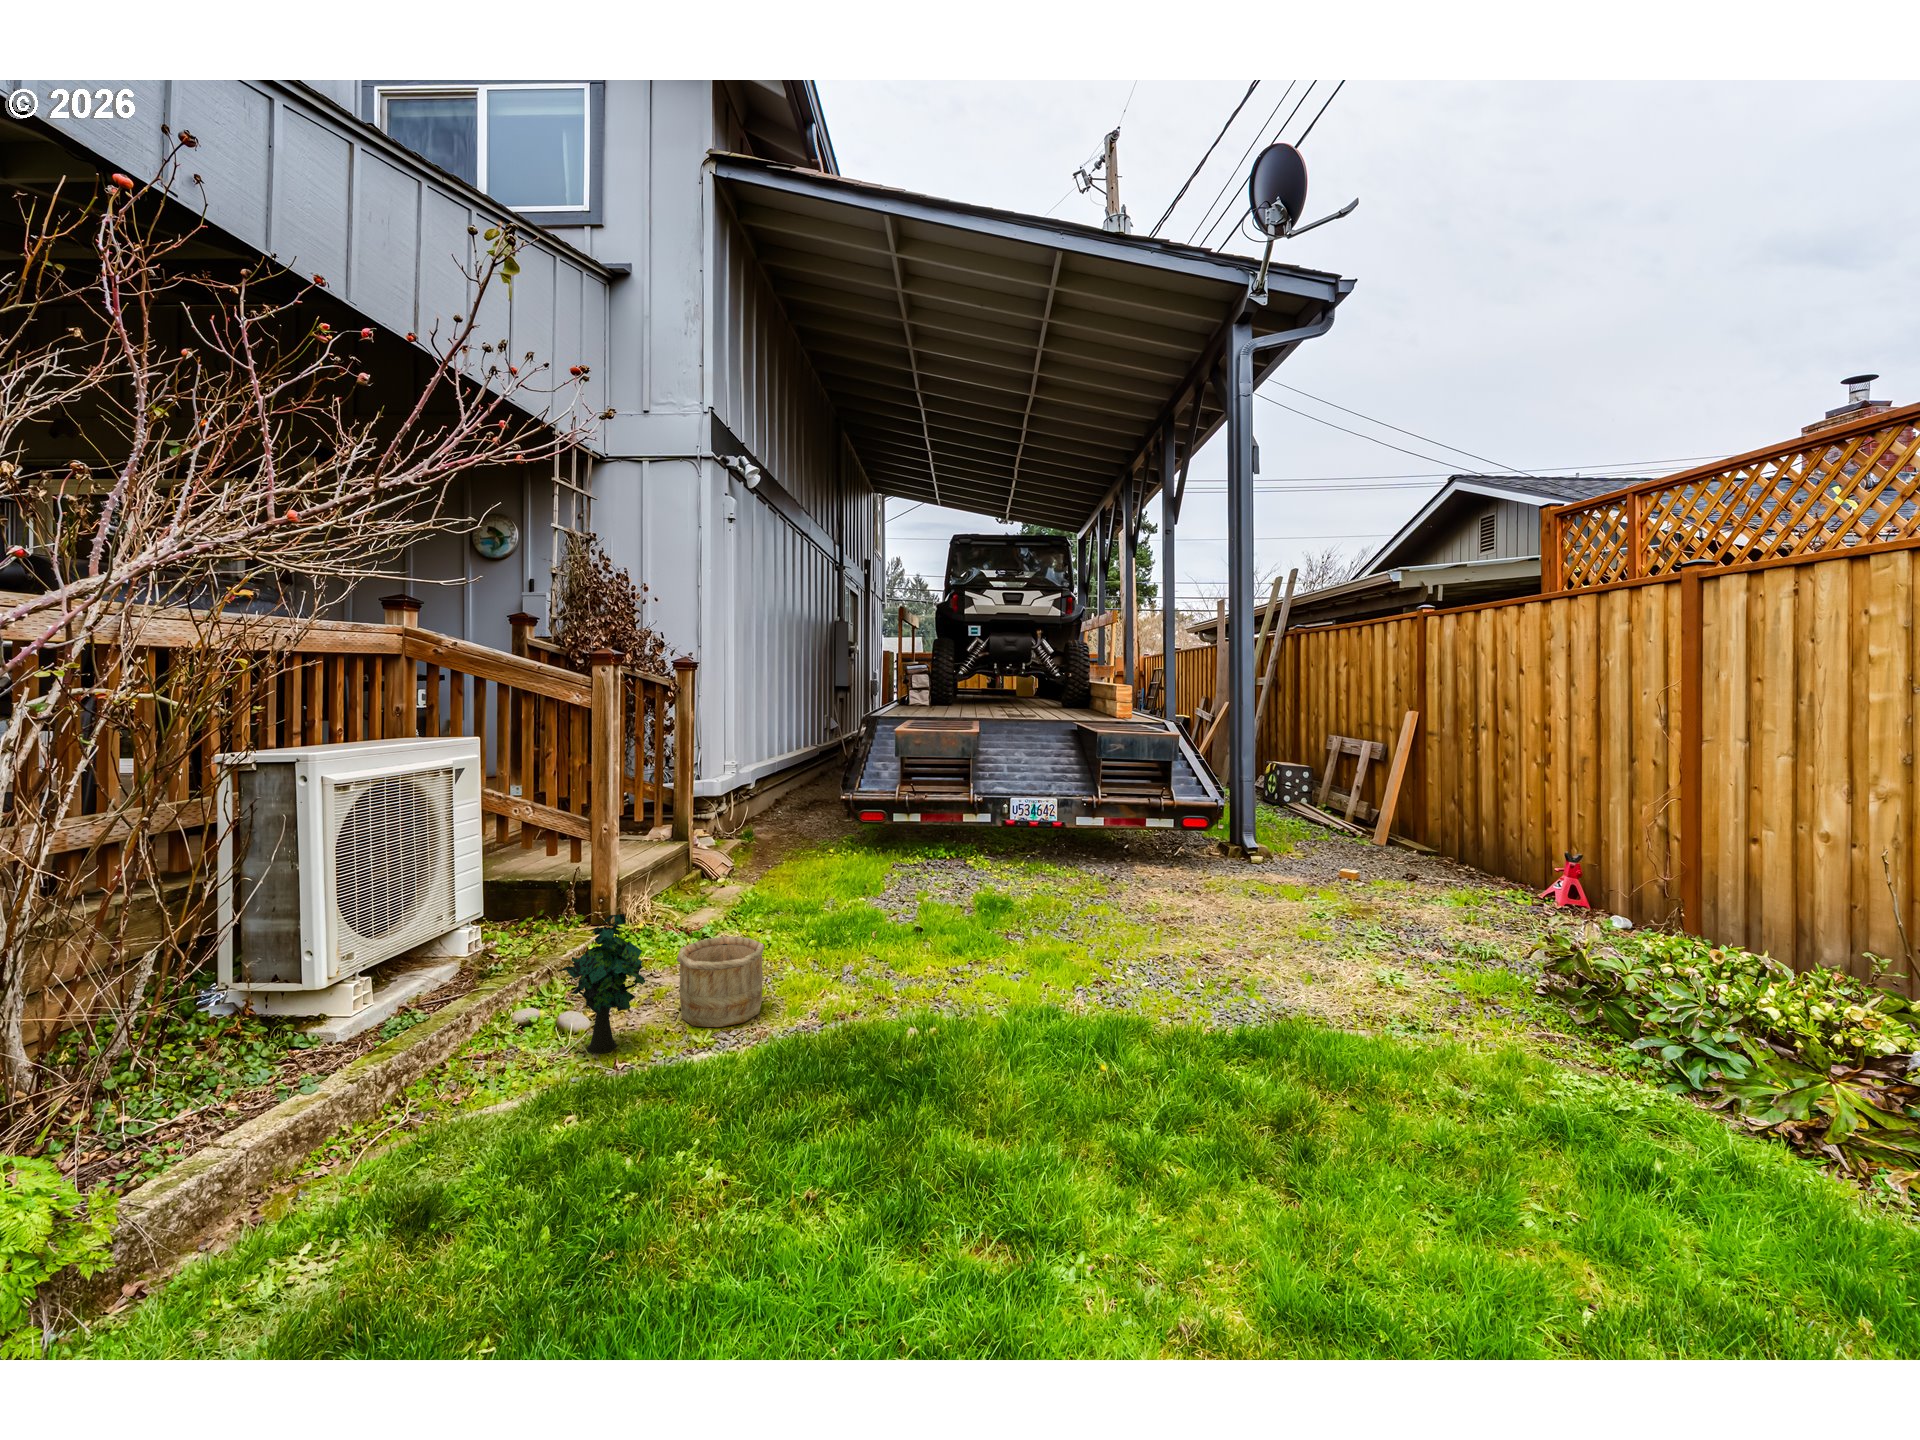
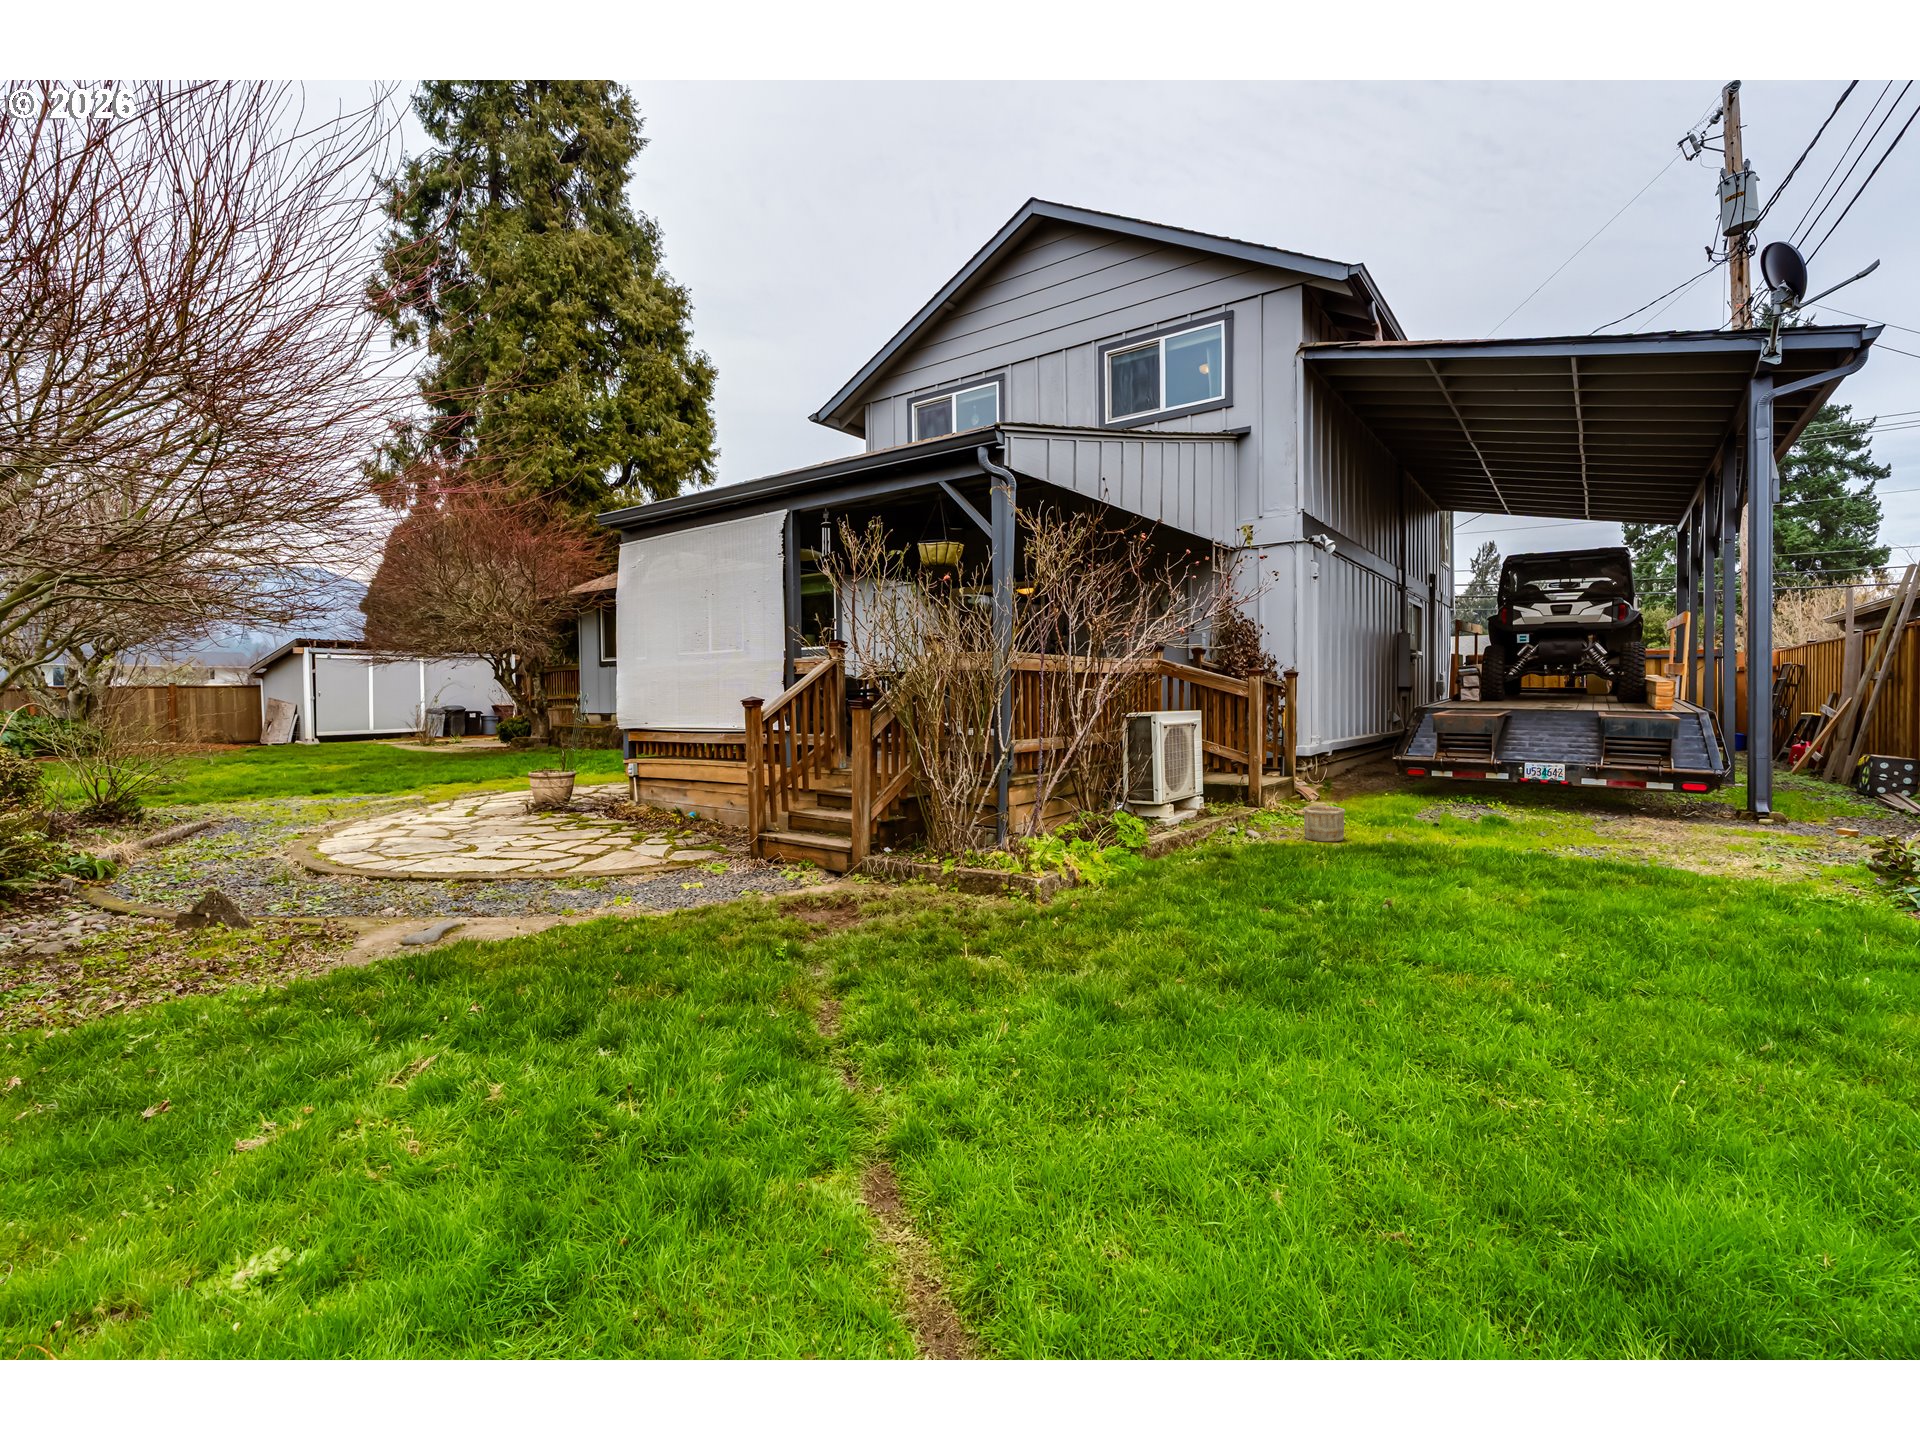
decorative plant: present [558,914,646,1054] -> none [1255,784,1291,841]

